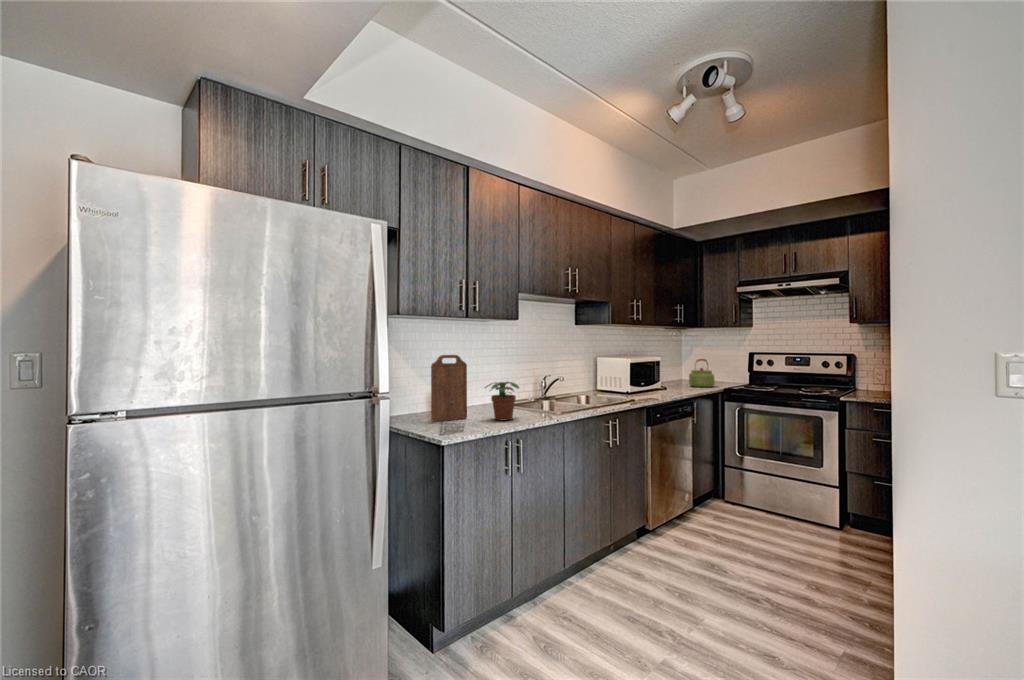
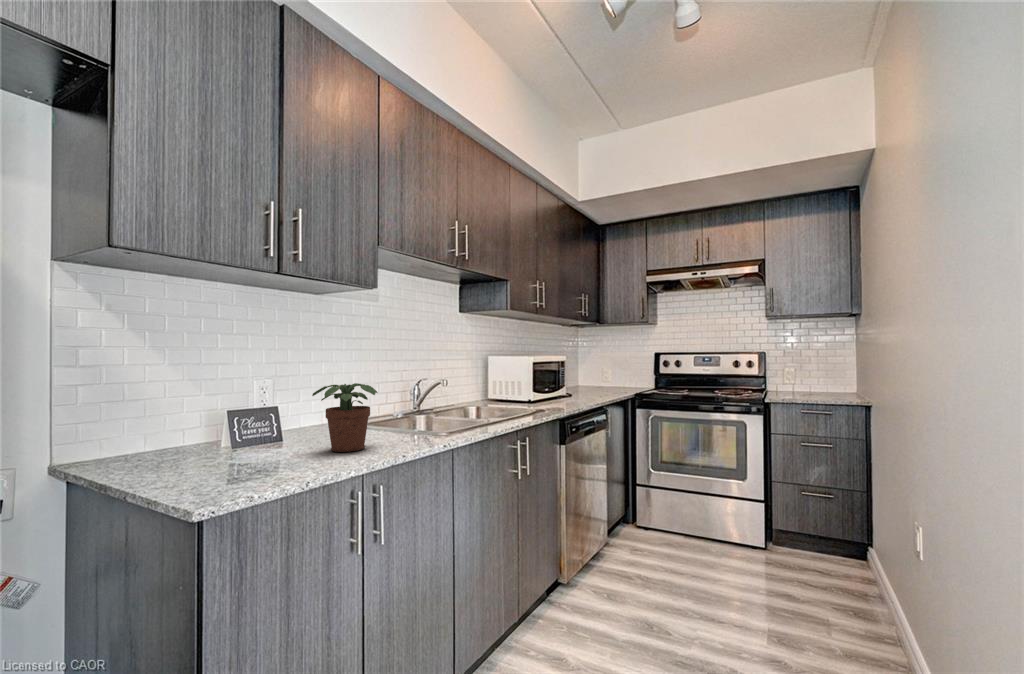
cutting board: present [431,355,467,421] -> none [201,336,280,462]
kettle: present [689,359,715,387] -> none [592,358,621,392]

